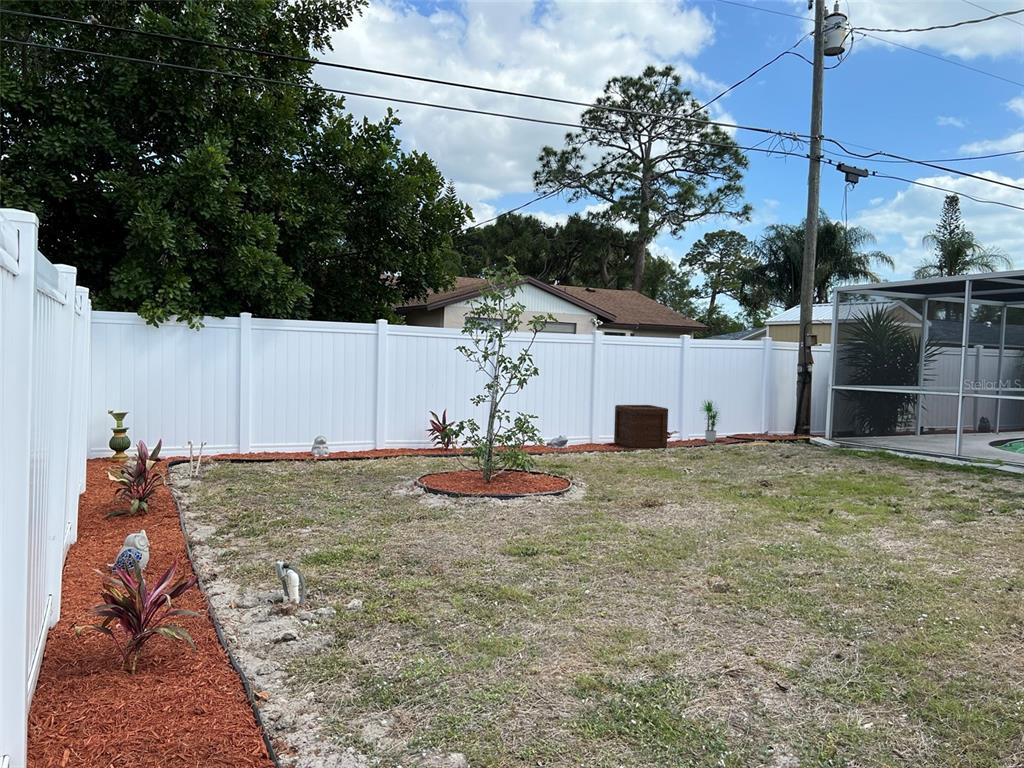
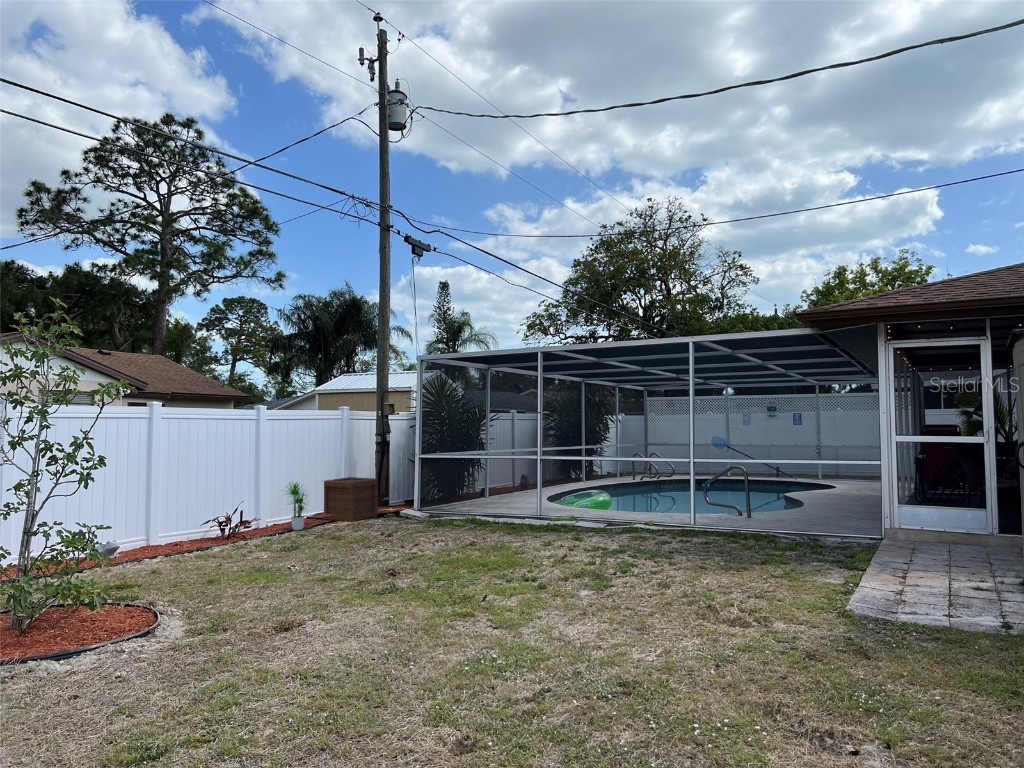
wooden crate: present [614,405,668,448] -> present [322,477,378,522]

